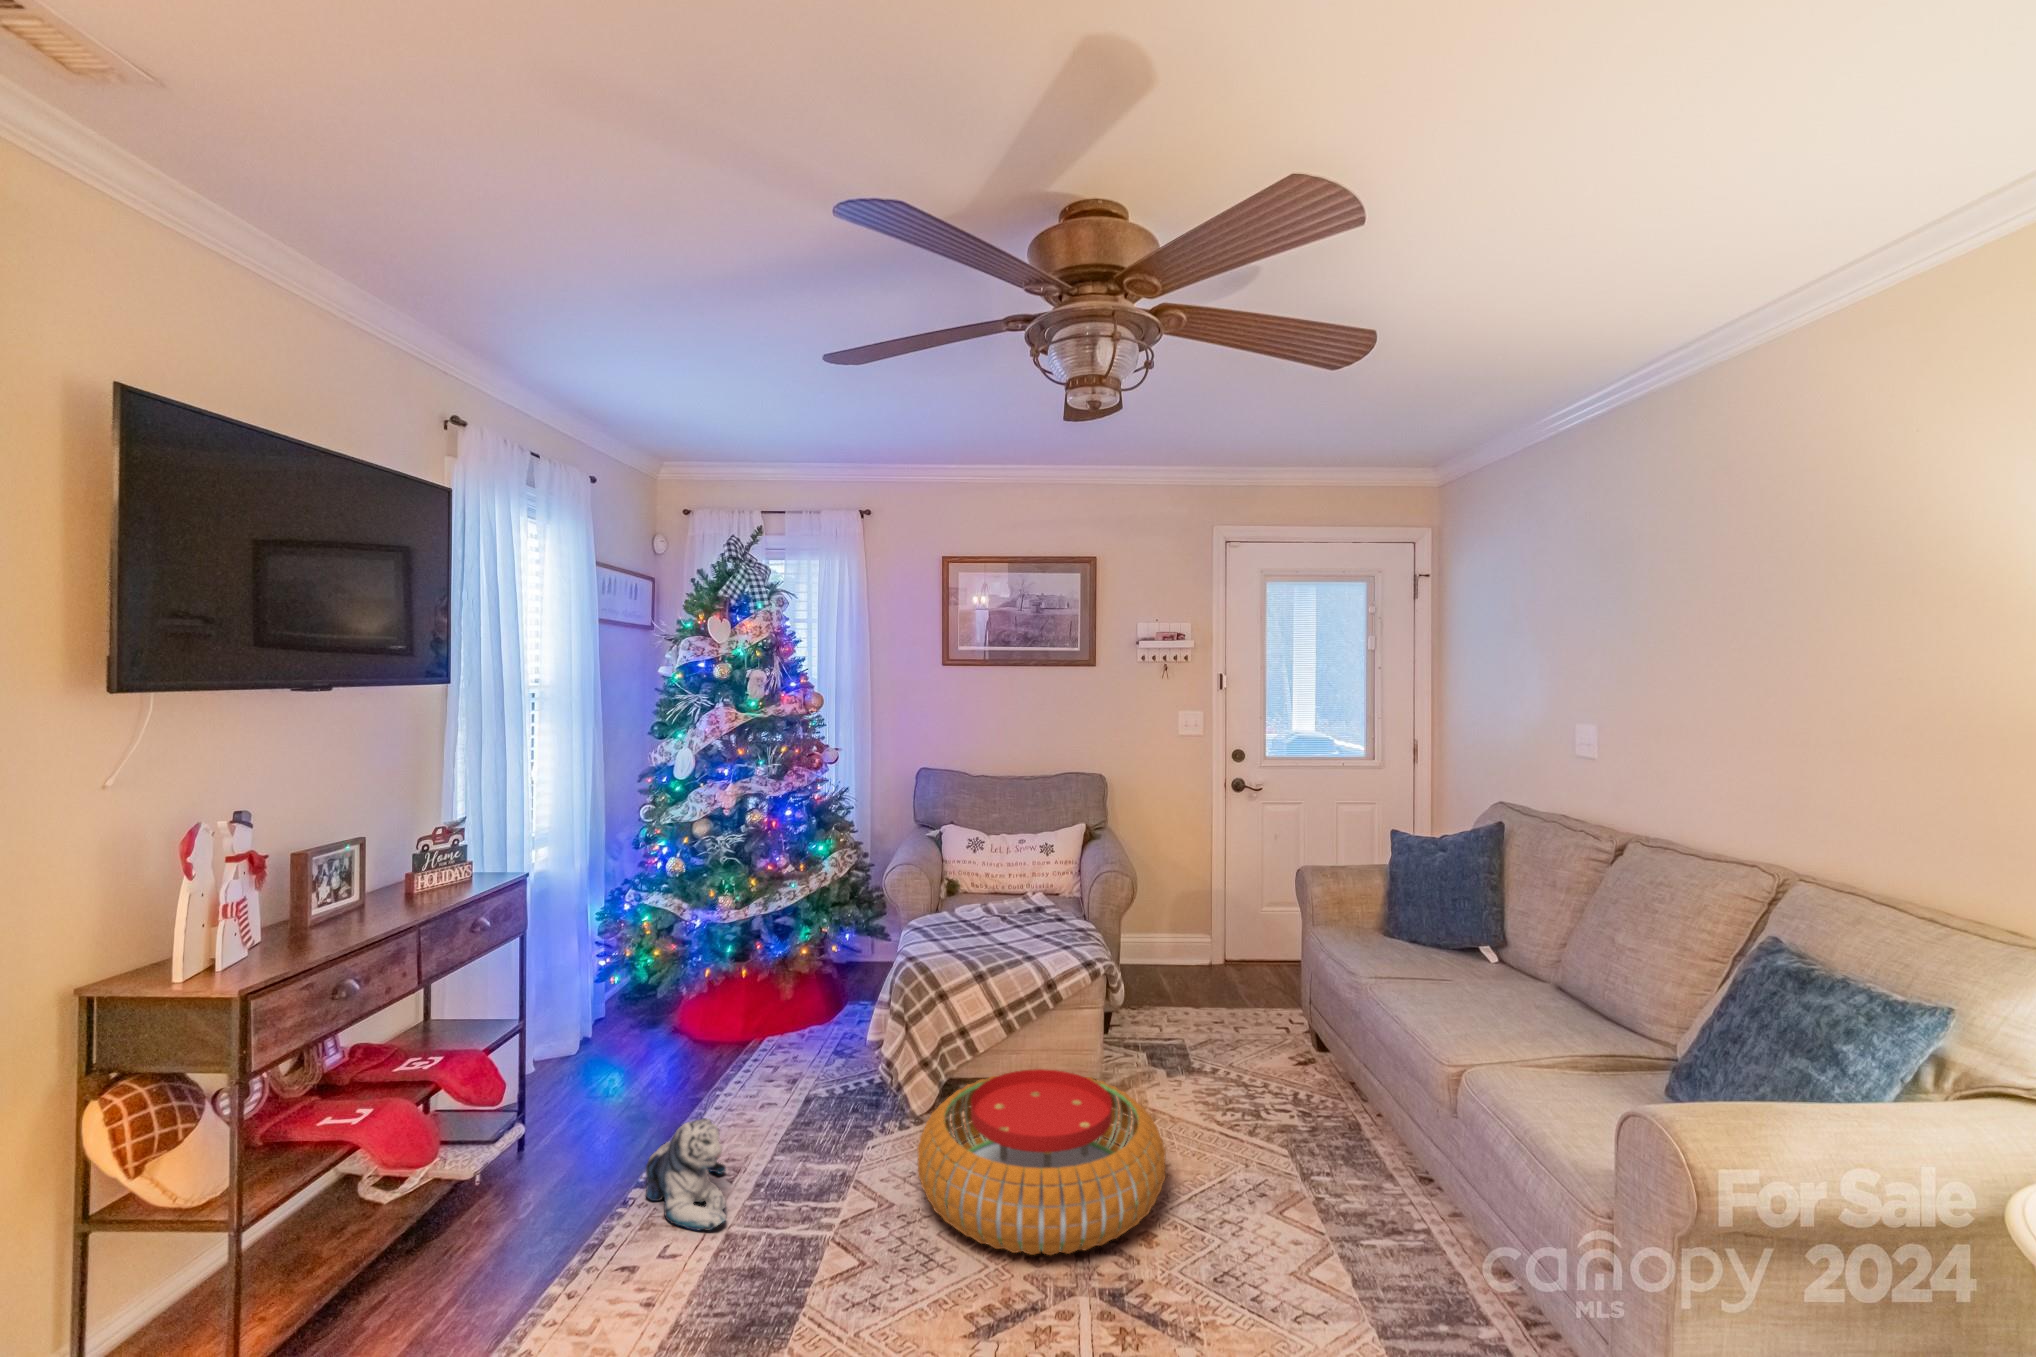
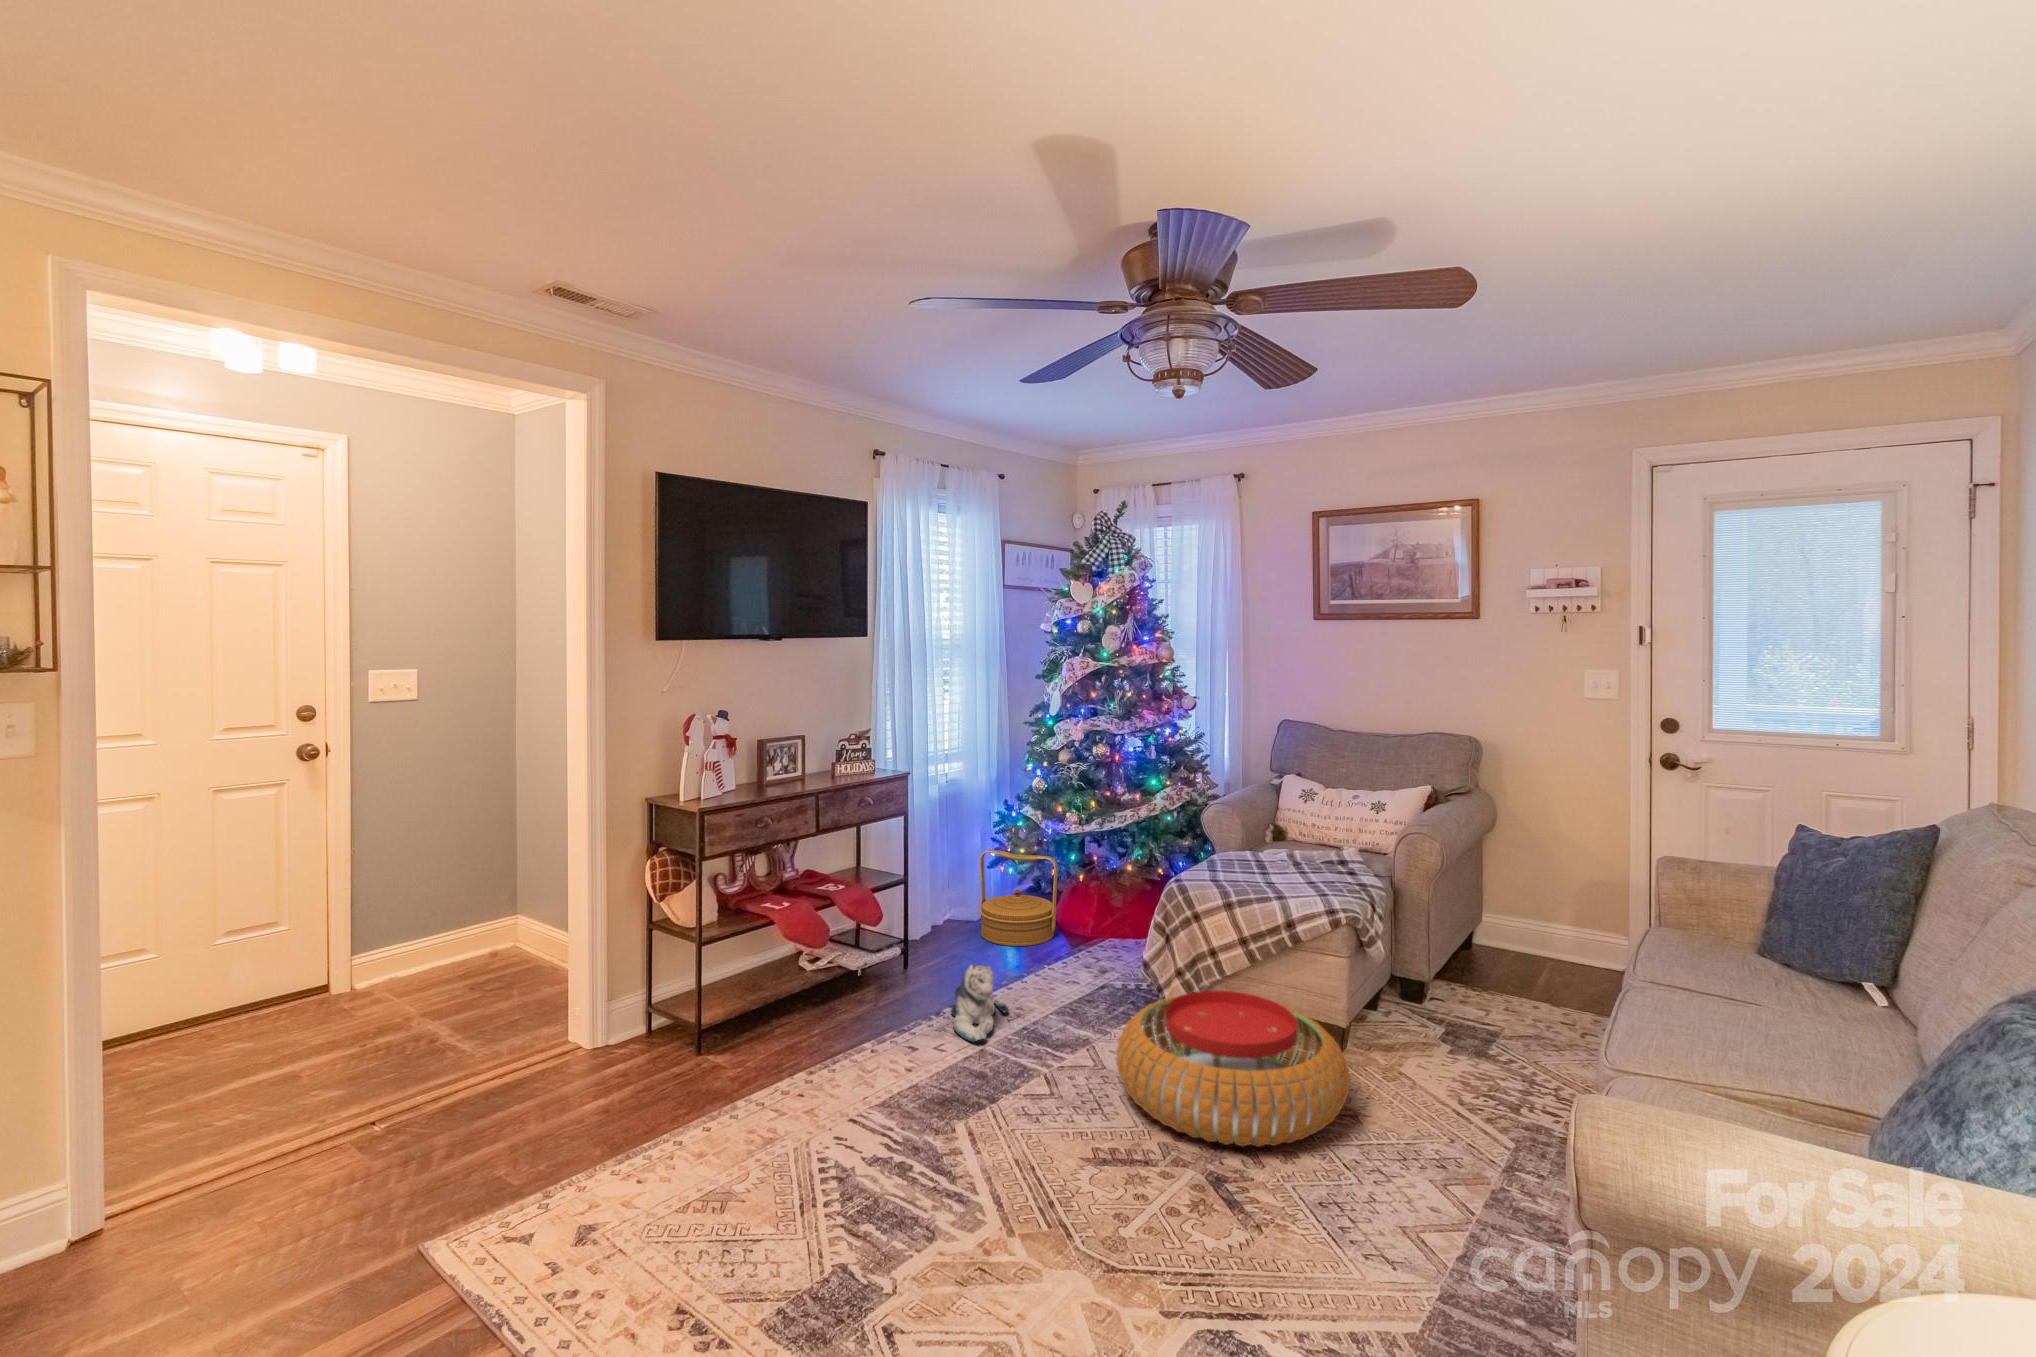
woven basket: none [599,954,712,1081] -> present [980,850,1058,946]

